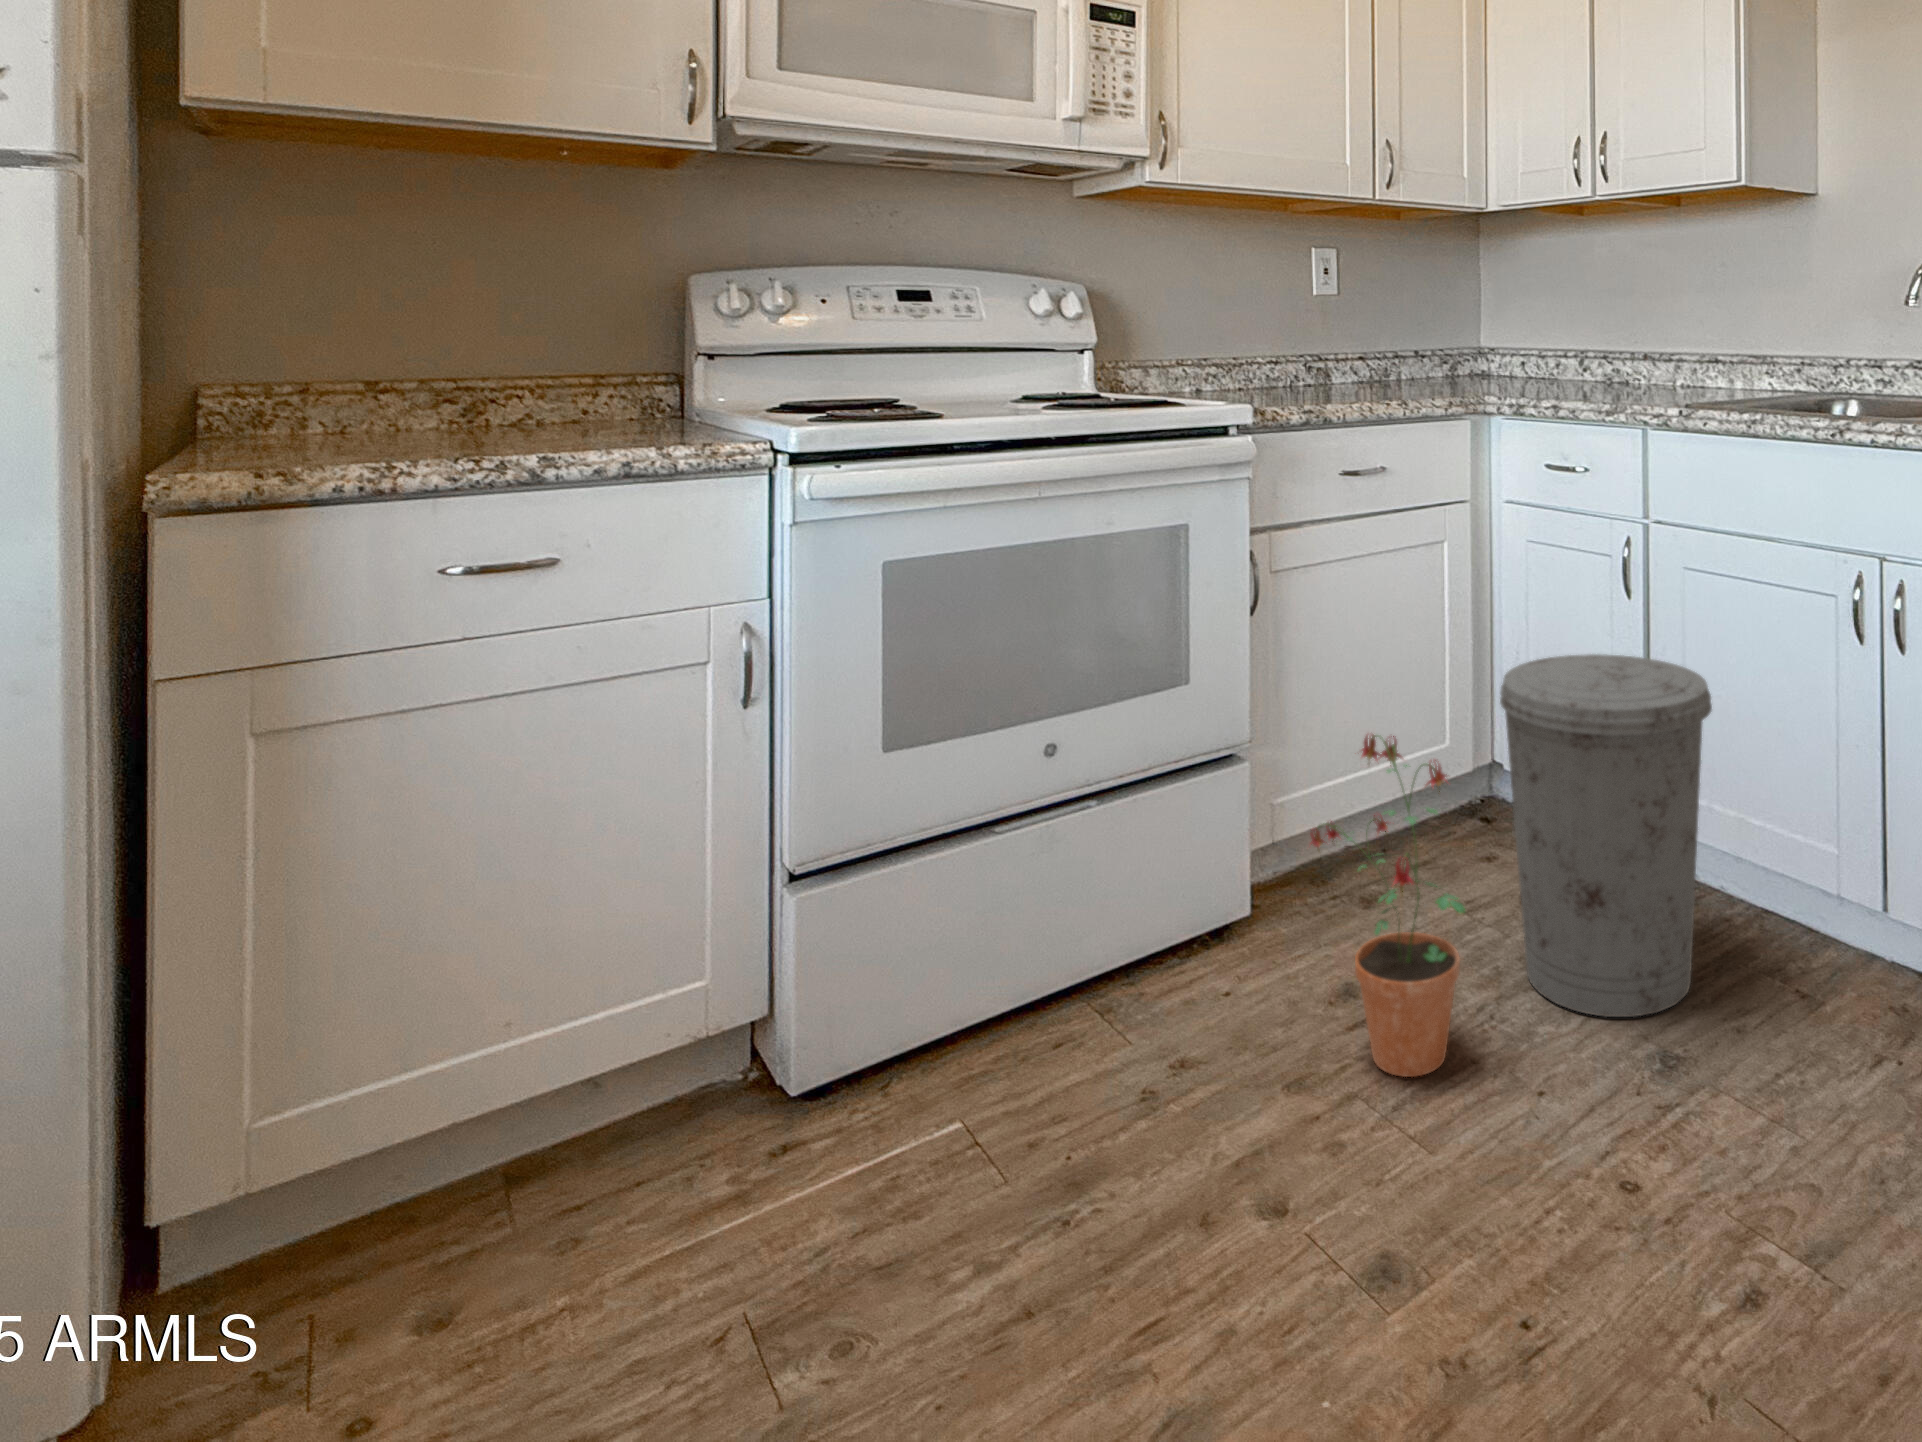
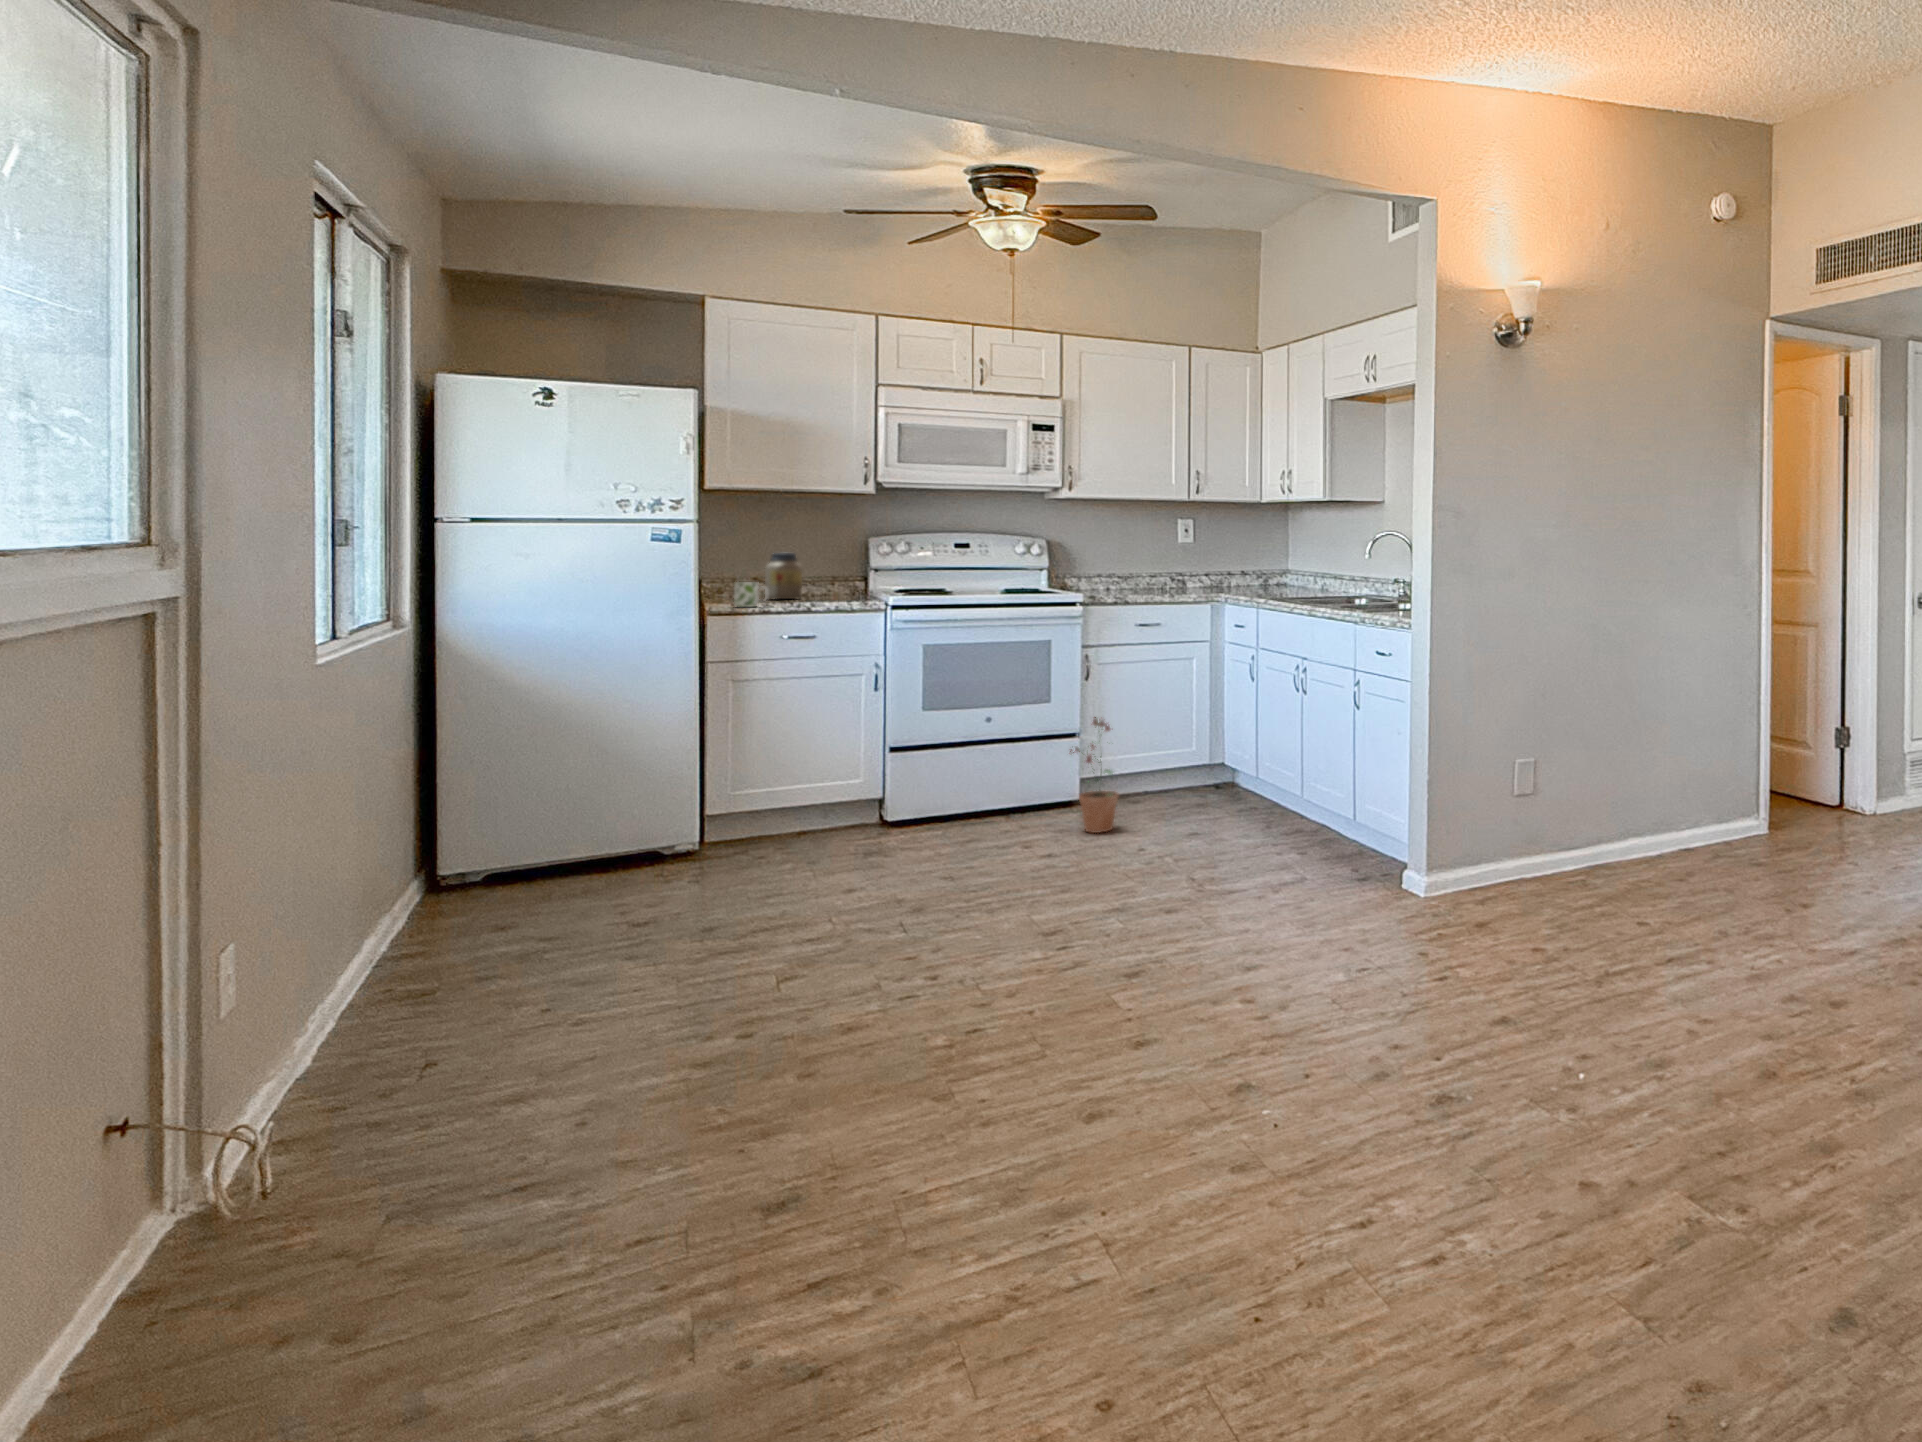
jar: none [389,311,502,442] -> present [765,553,802,600]
mug: none [263,393,391,480] -> present [734,582,768,607]
trash can: present [1500,654,1712,1017] -> none [1156,699,1240,827]

